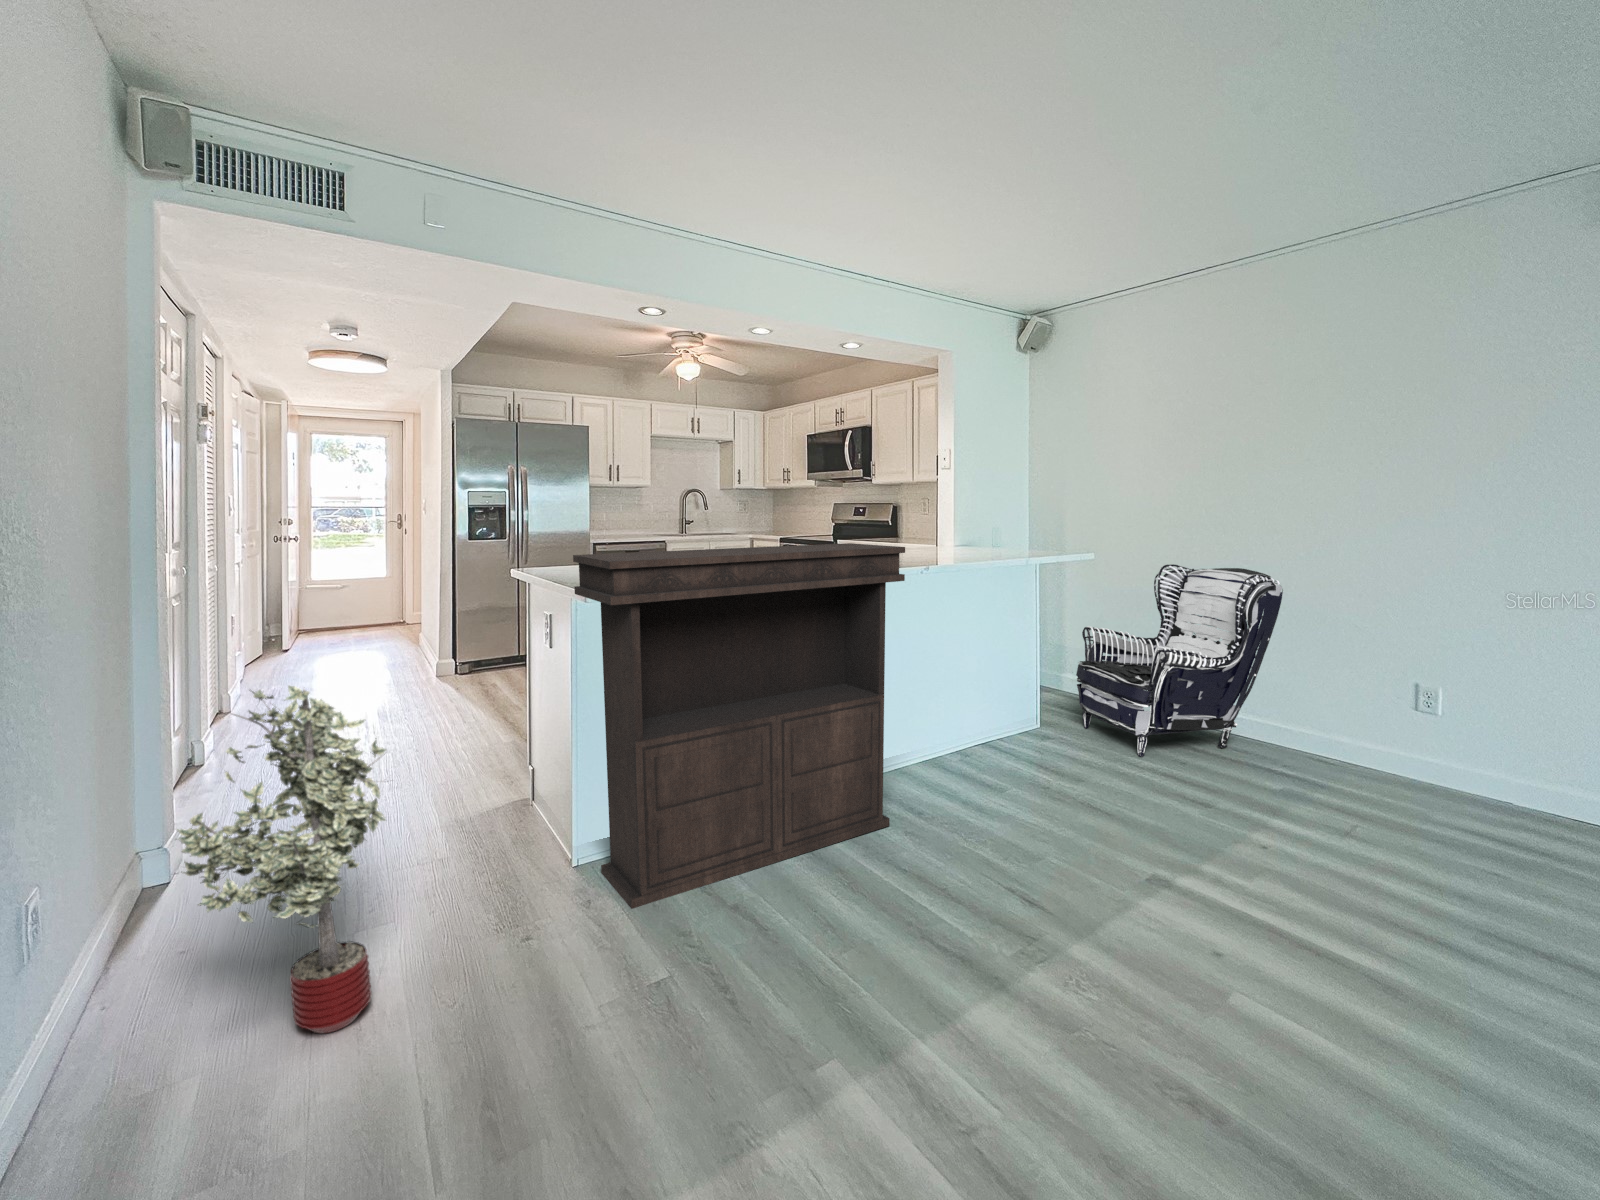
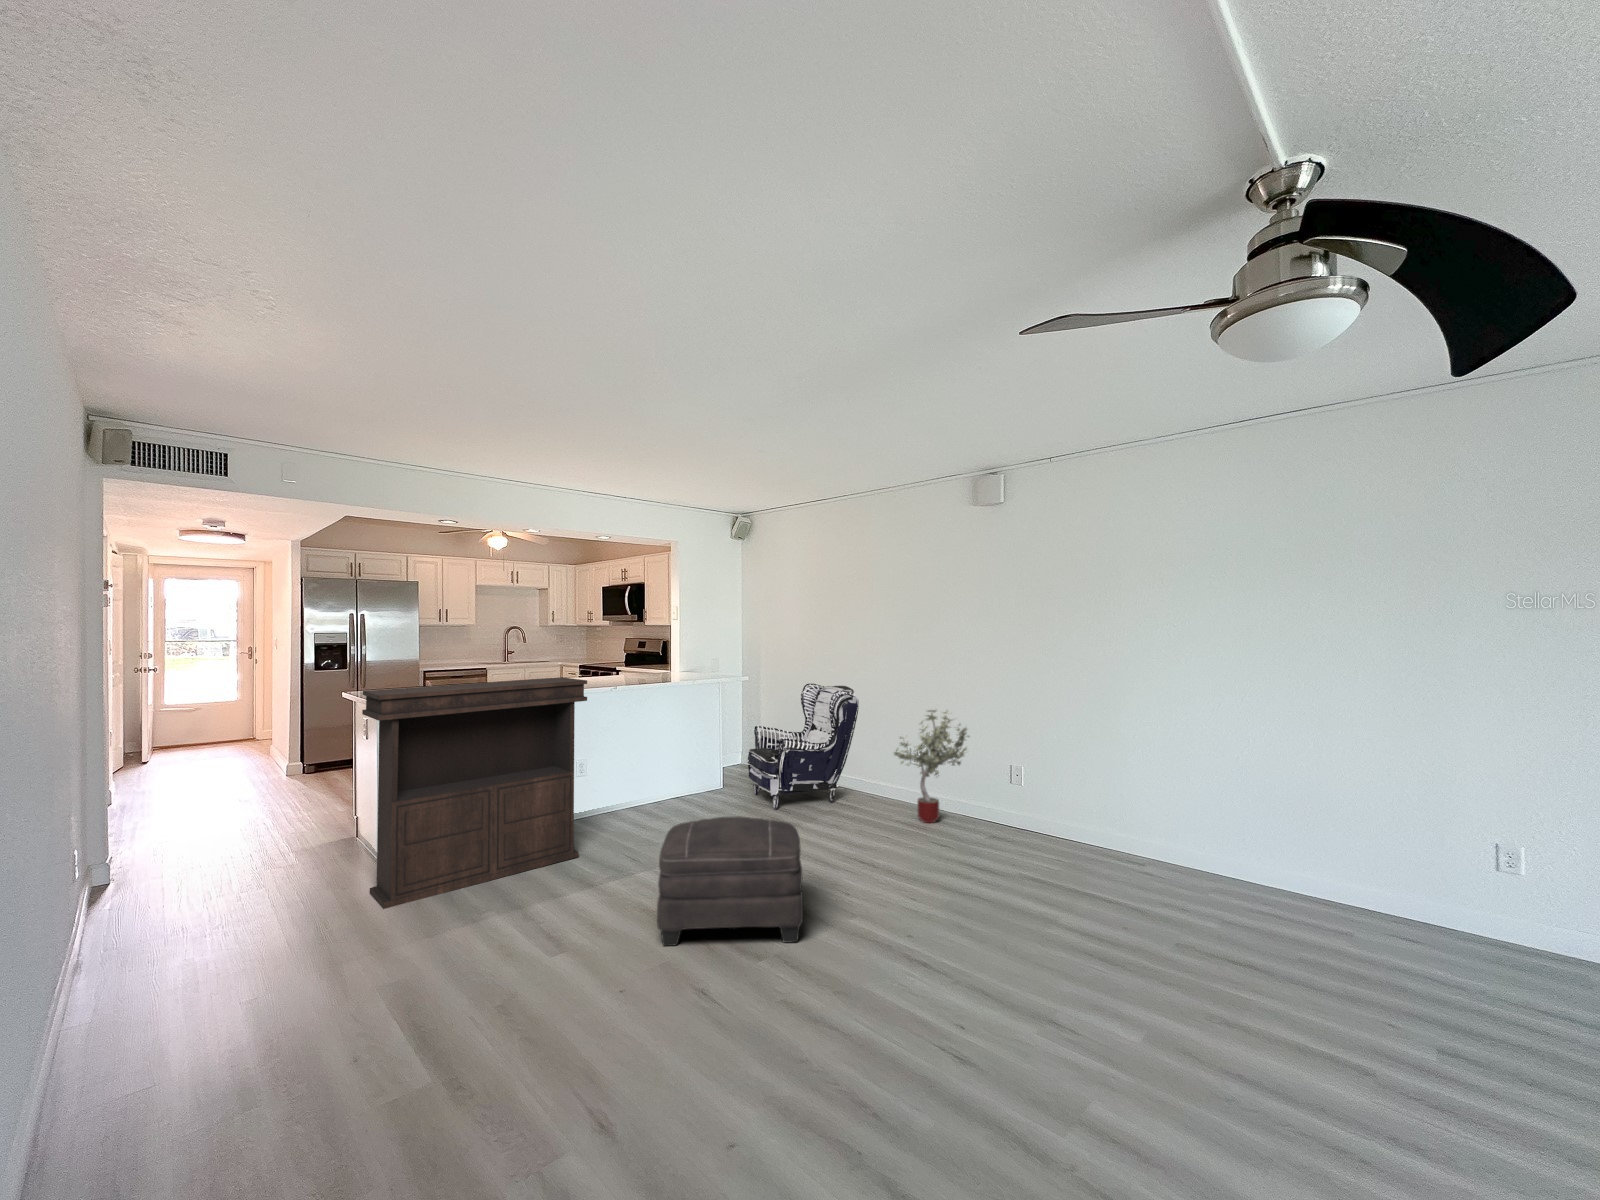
potted tree: present [177,686,386,1033] -> present [894,710,969,823]
ottoman: none [1131,811,1524,1098] -> present [657,816,803,946]

